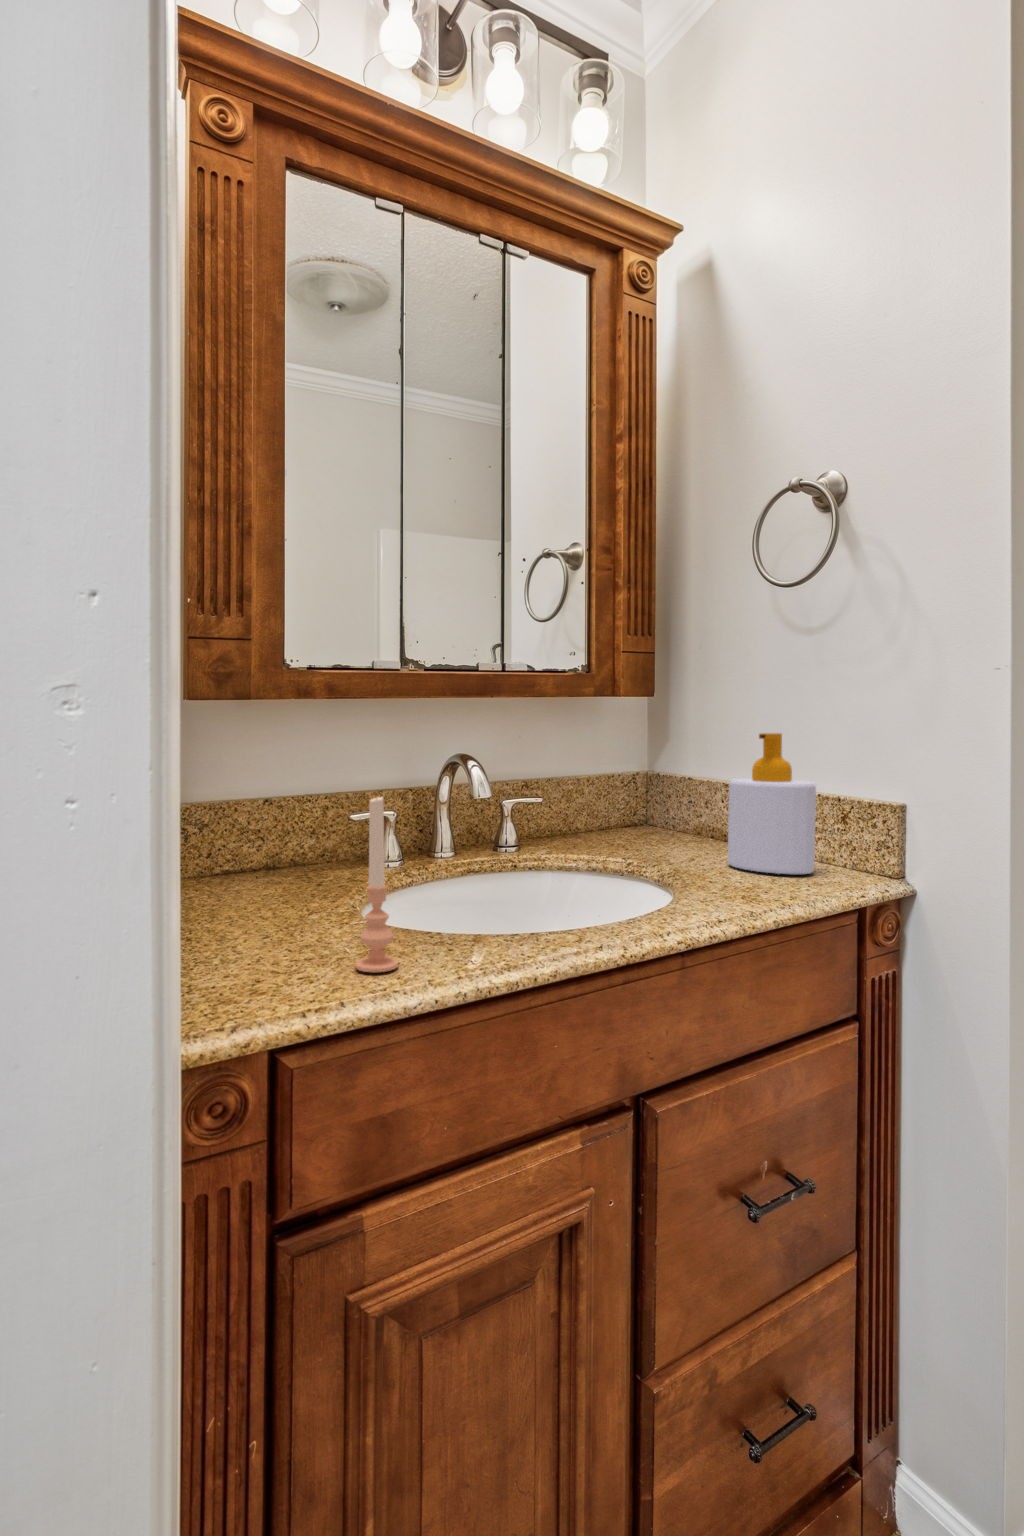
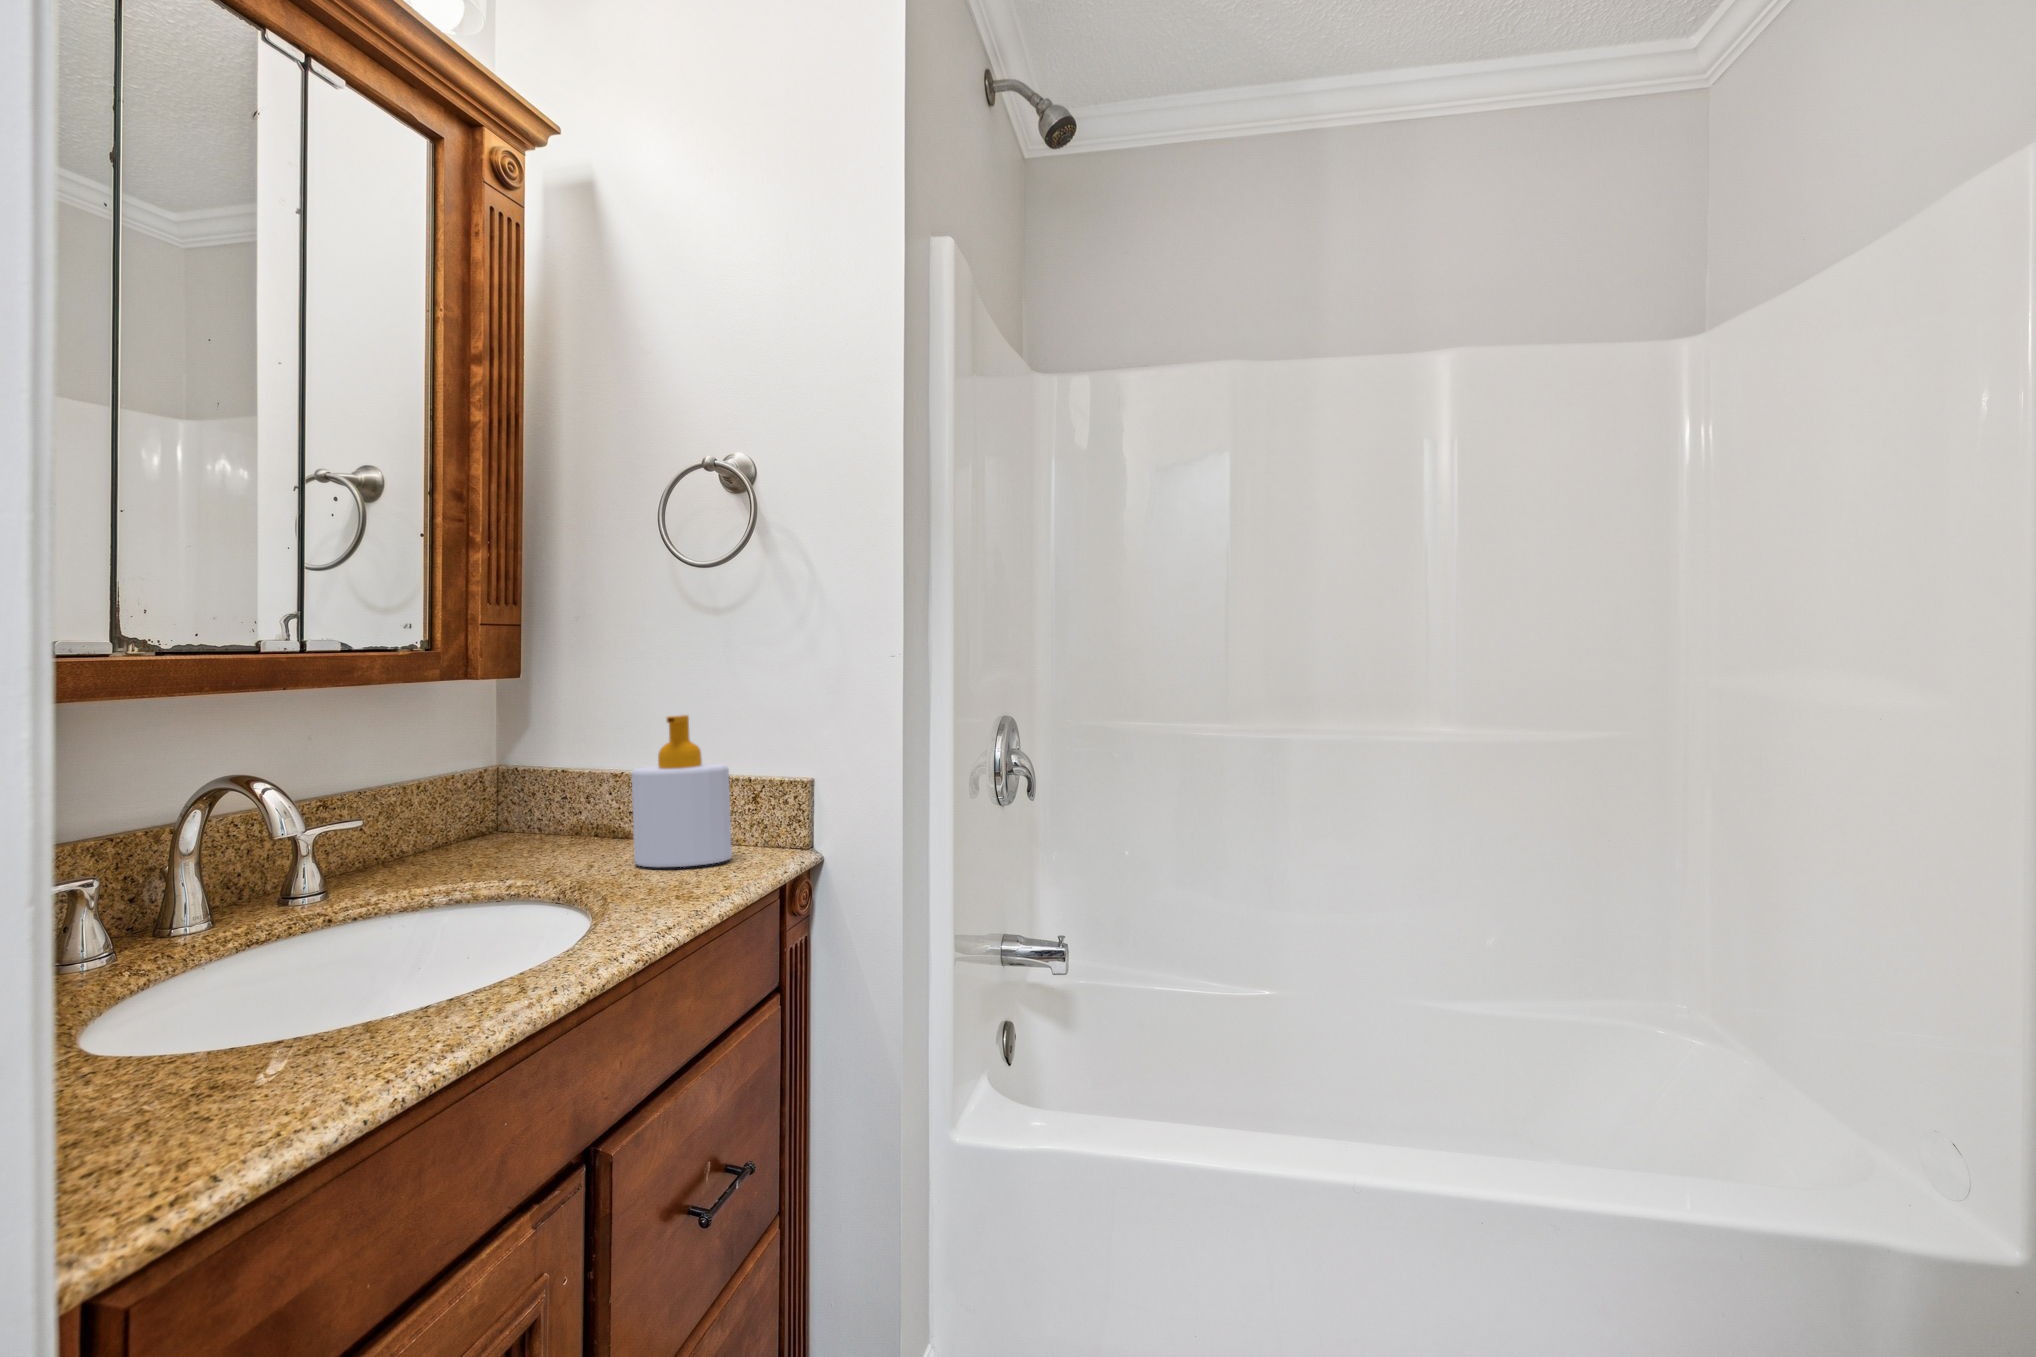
candle: present [355,797,398,972] -> none [189,856,271,1122]

